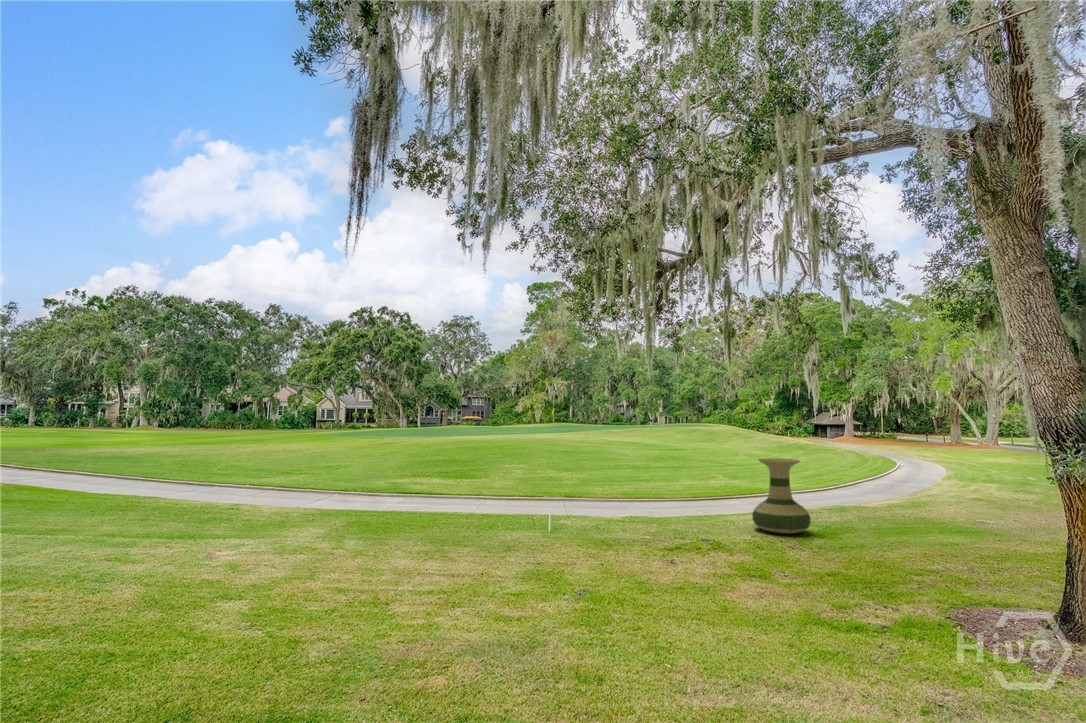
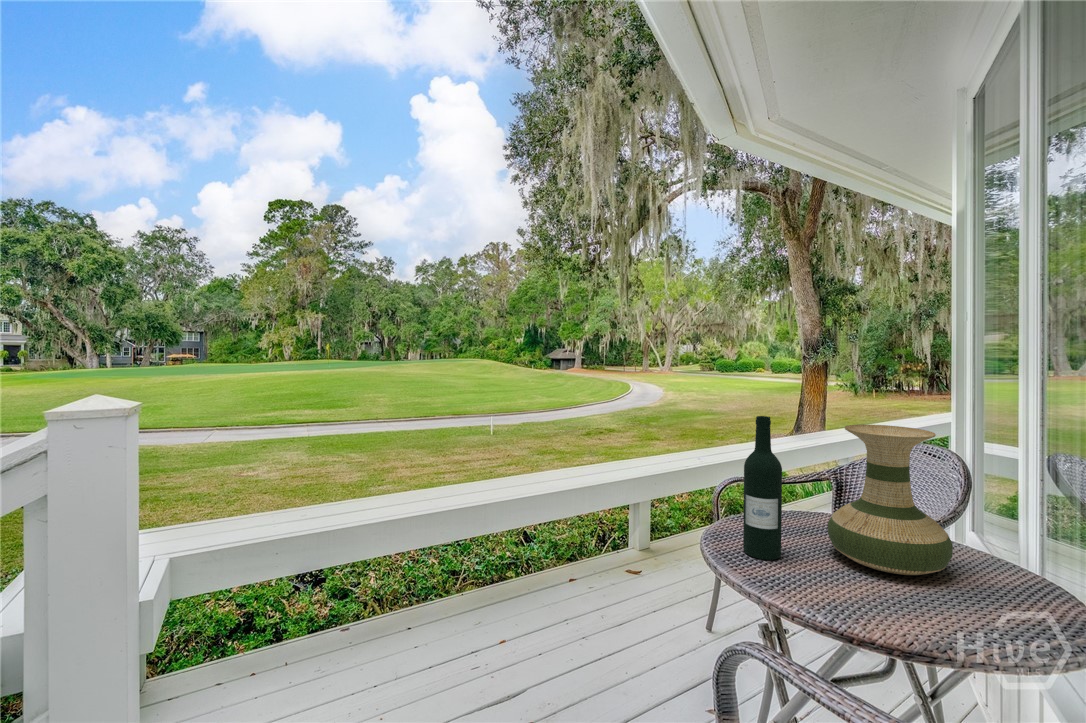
wine bottle: none [710,451,729,525] -> present [743,416,782,560]

